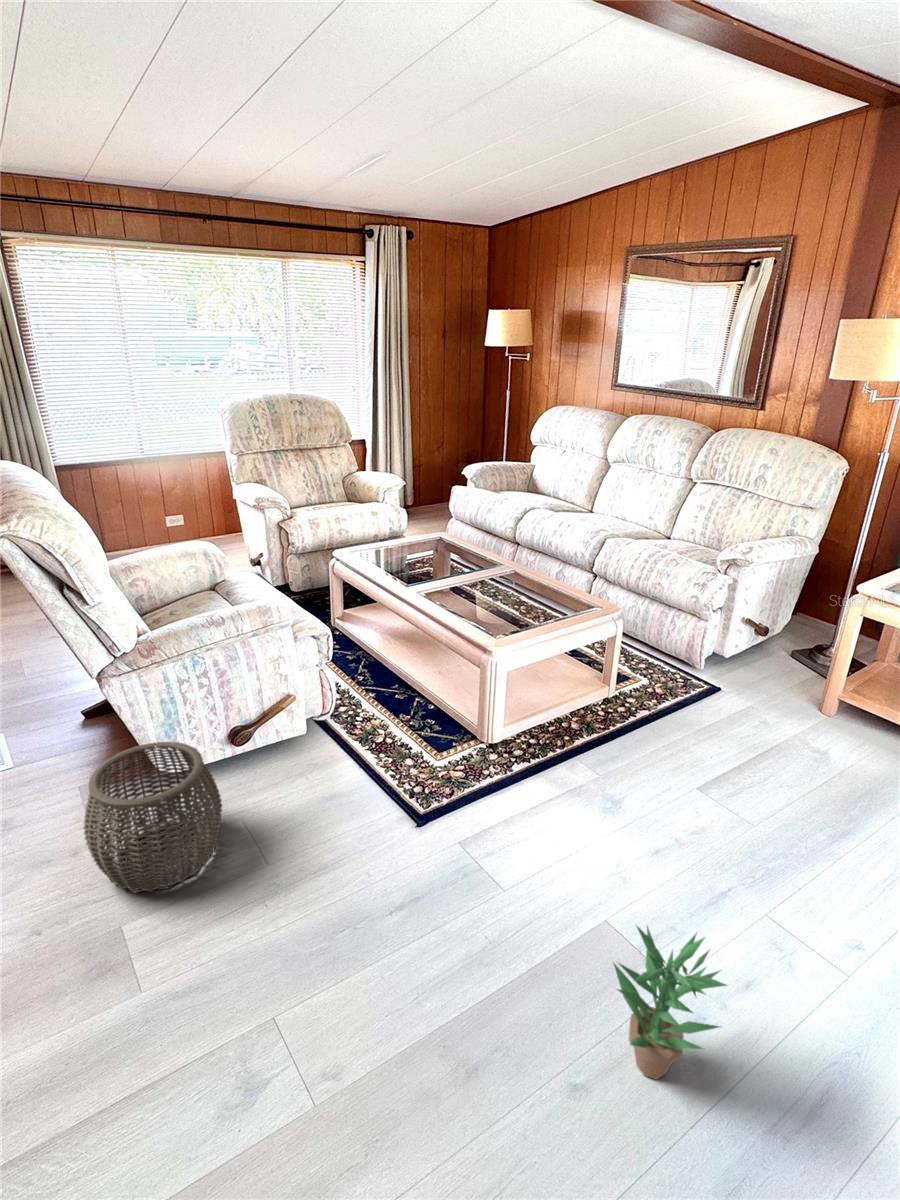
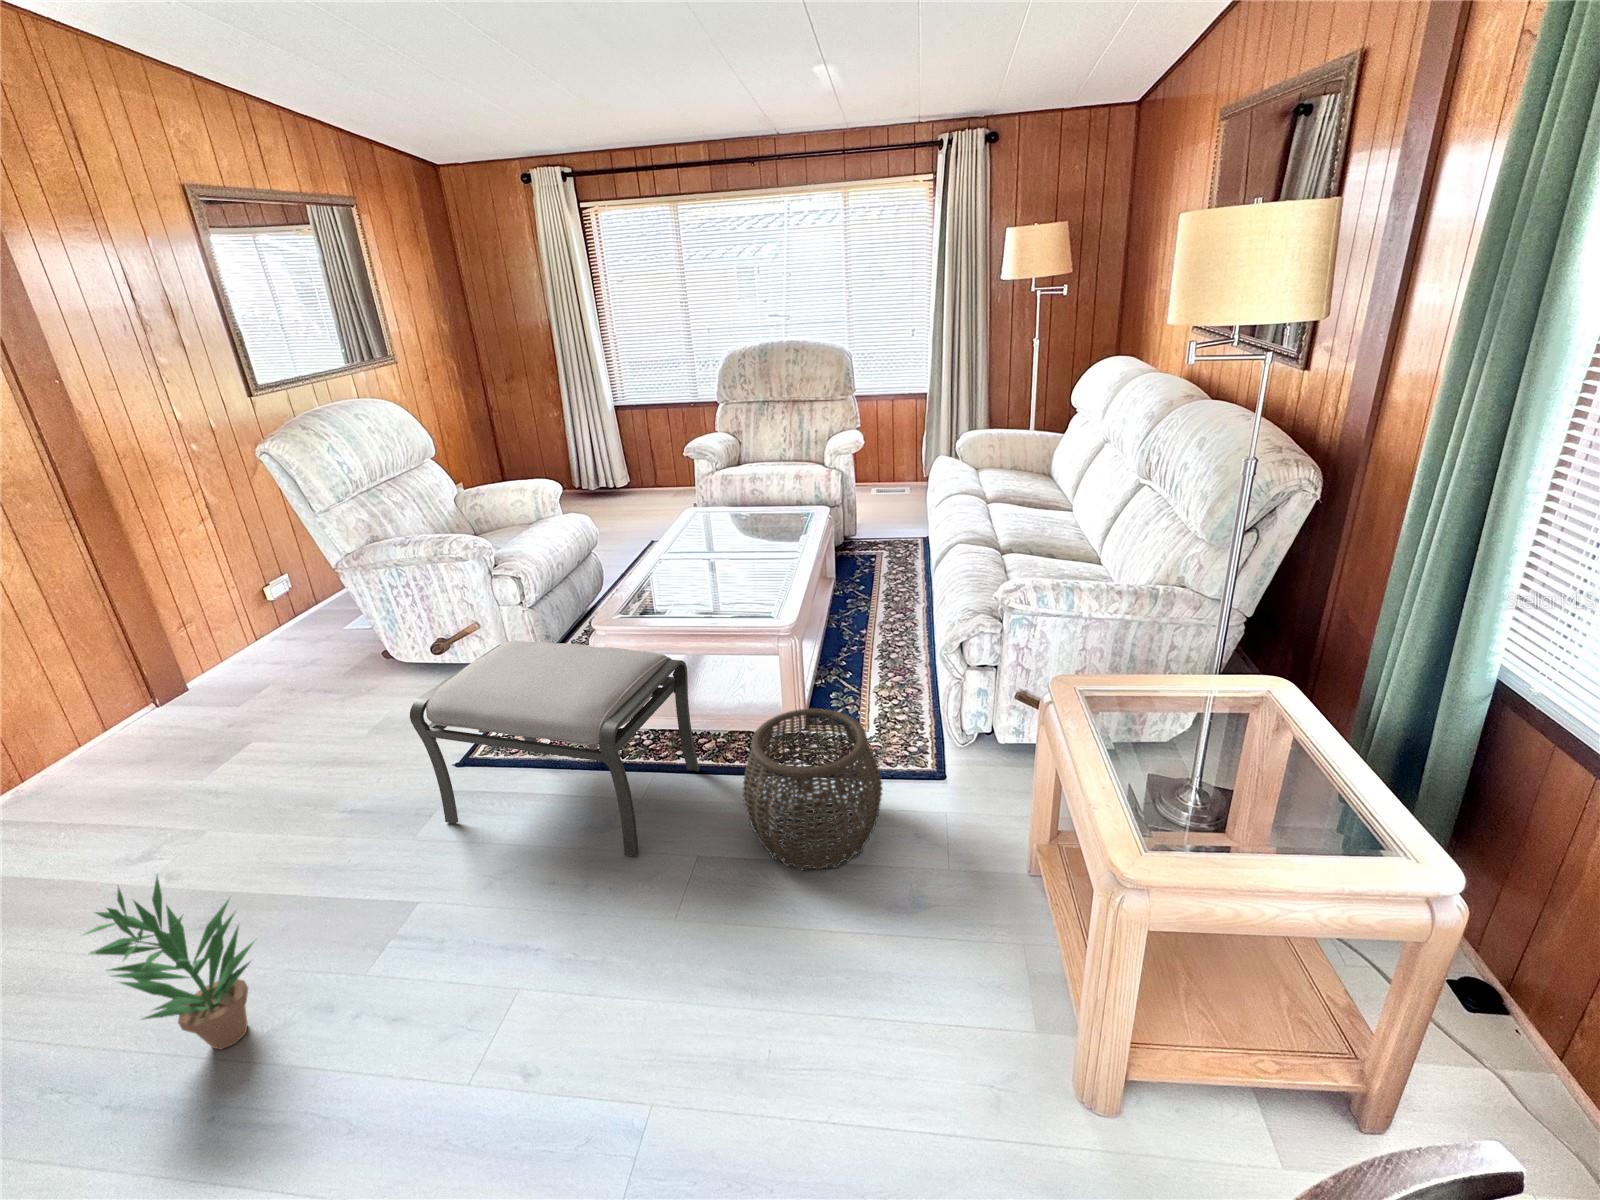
ottoman: none [440,652,677,858] -> present [410,641,699,857]
woven basket: present [84,742,222,892] -> present [743,709,883,870]

